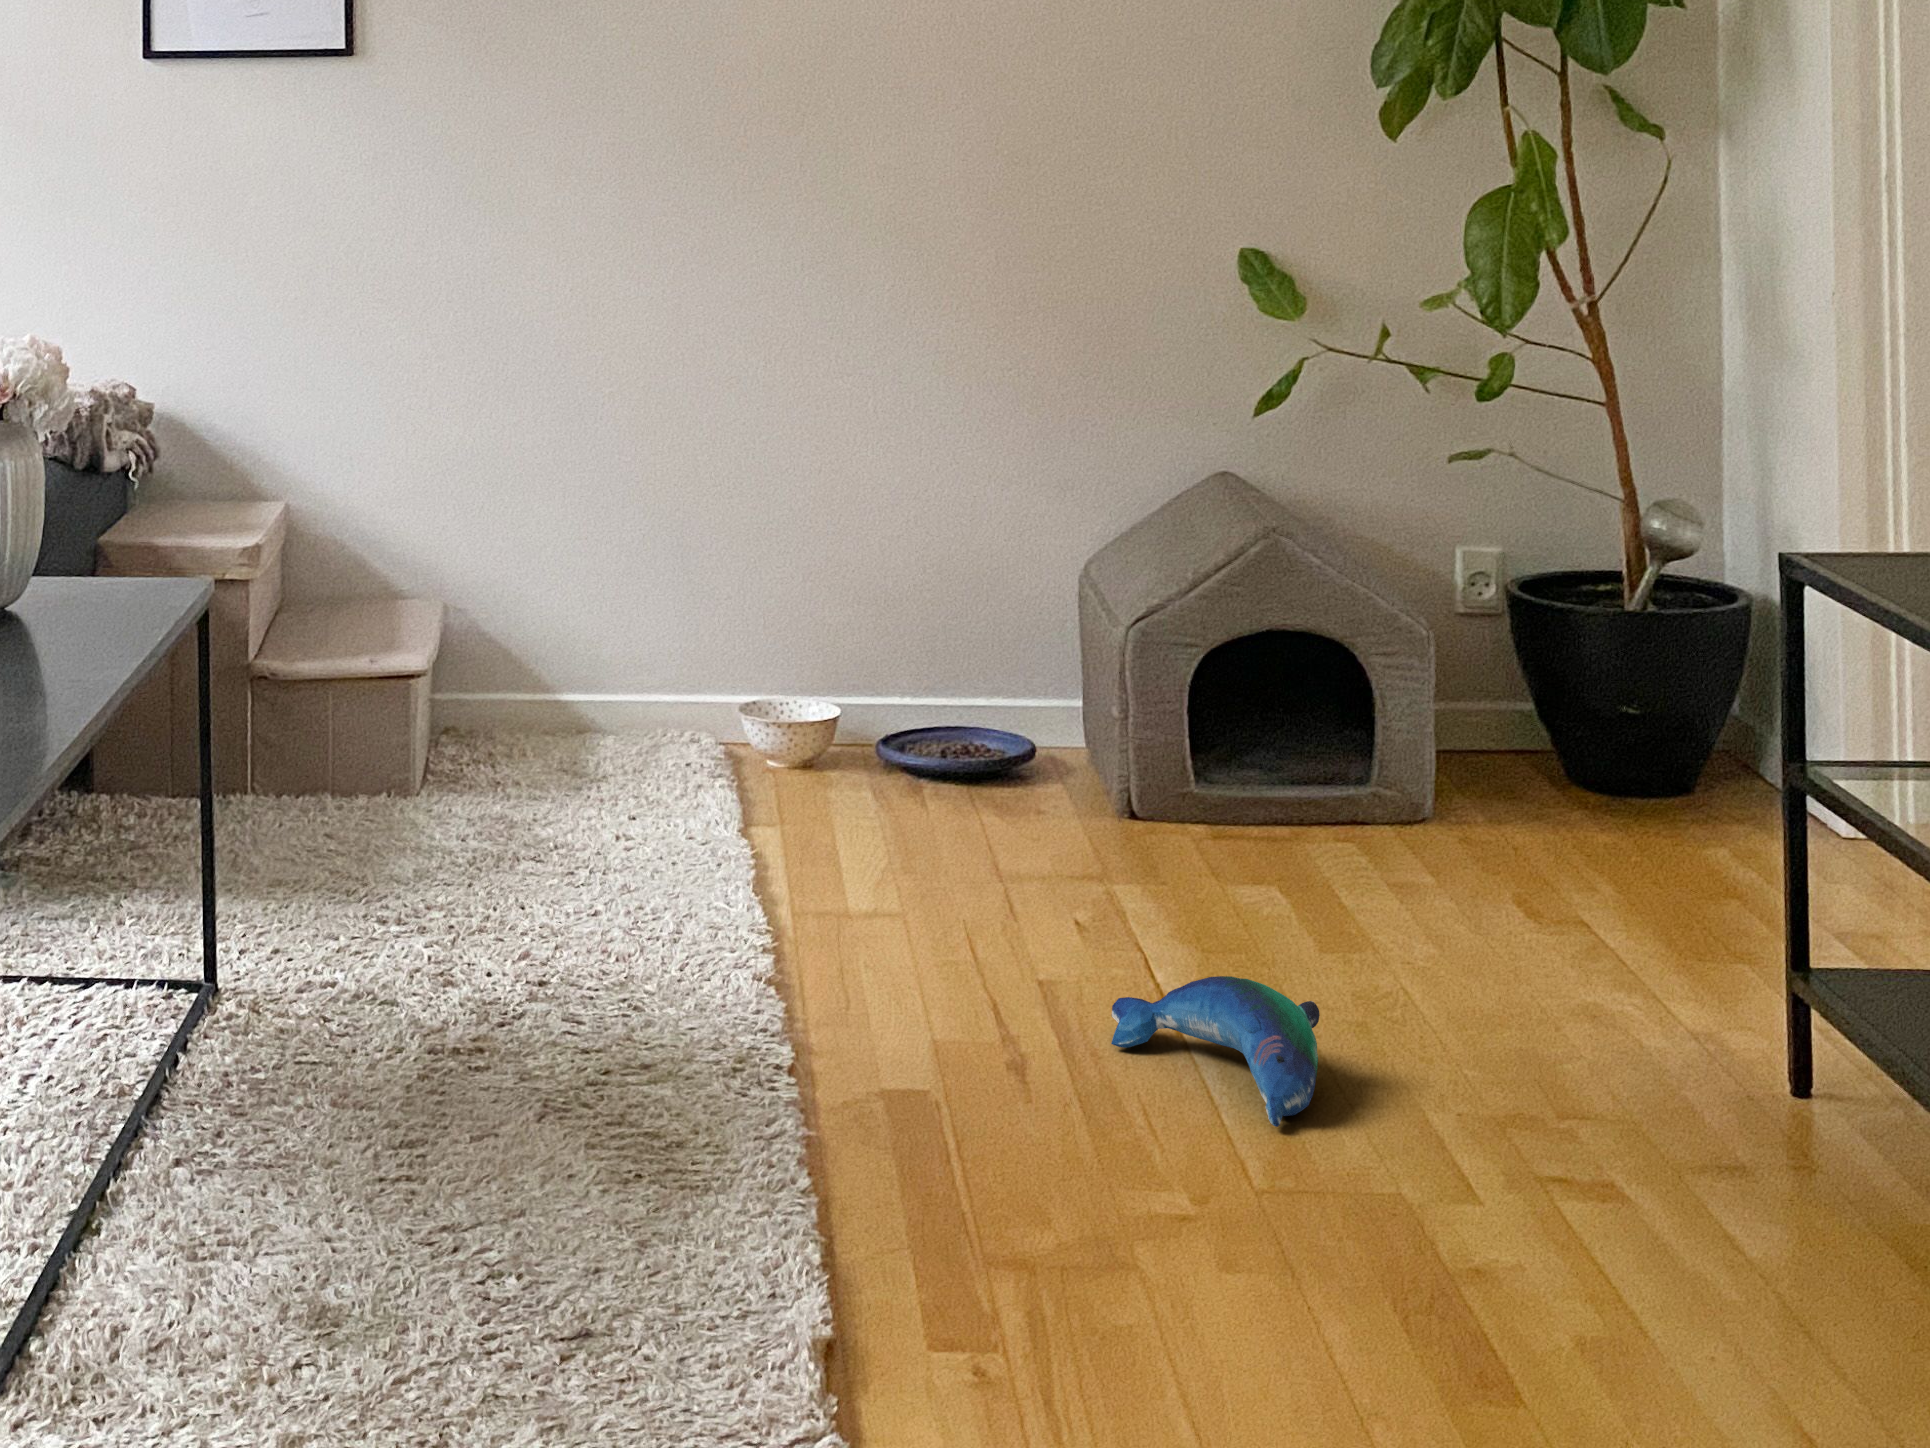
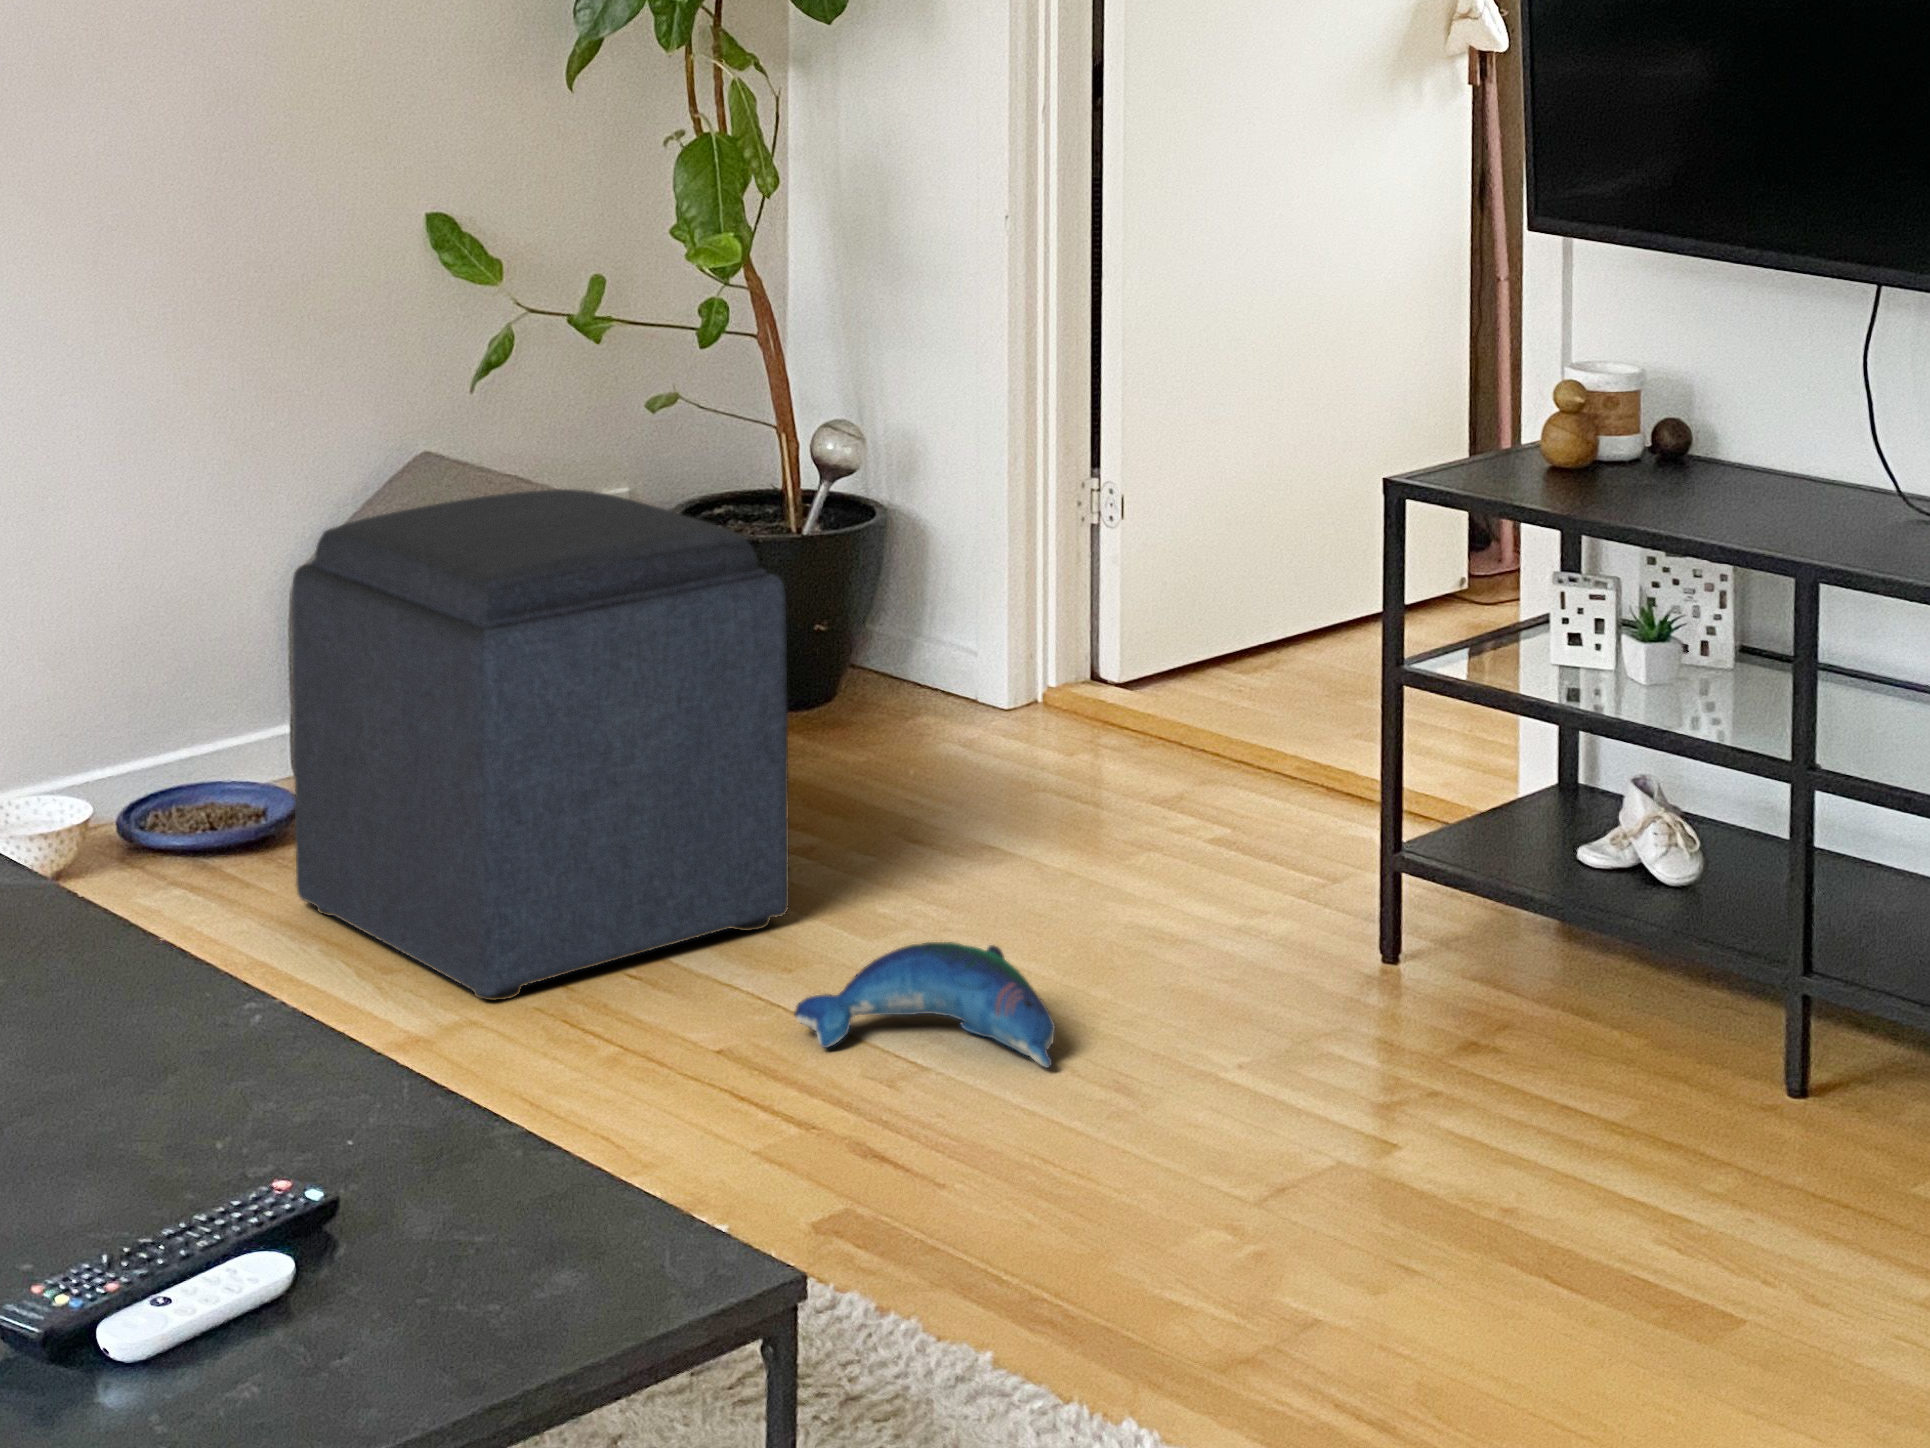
ottoman: none [914,494,1277,949] -> present [292,489,789,1000]

